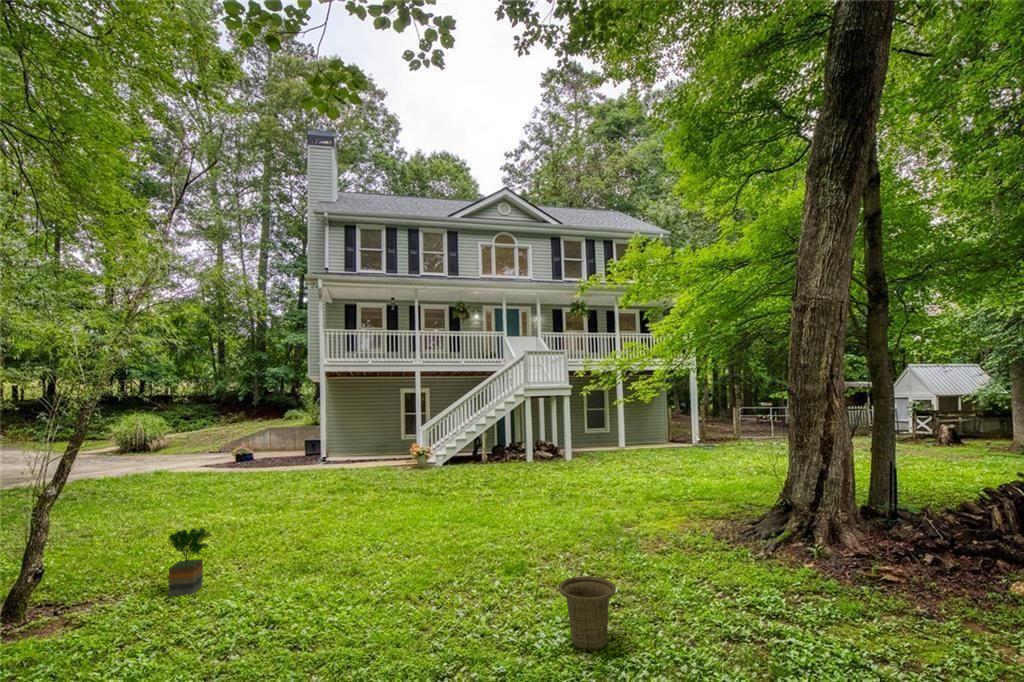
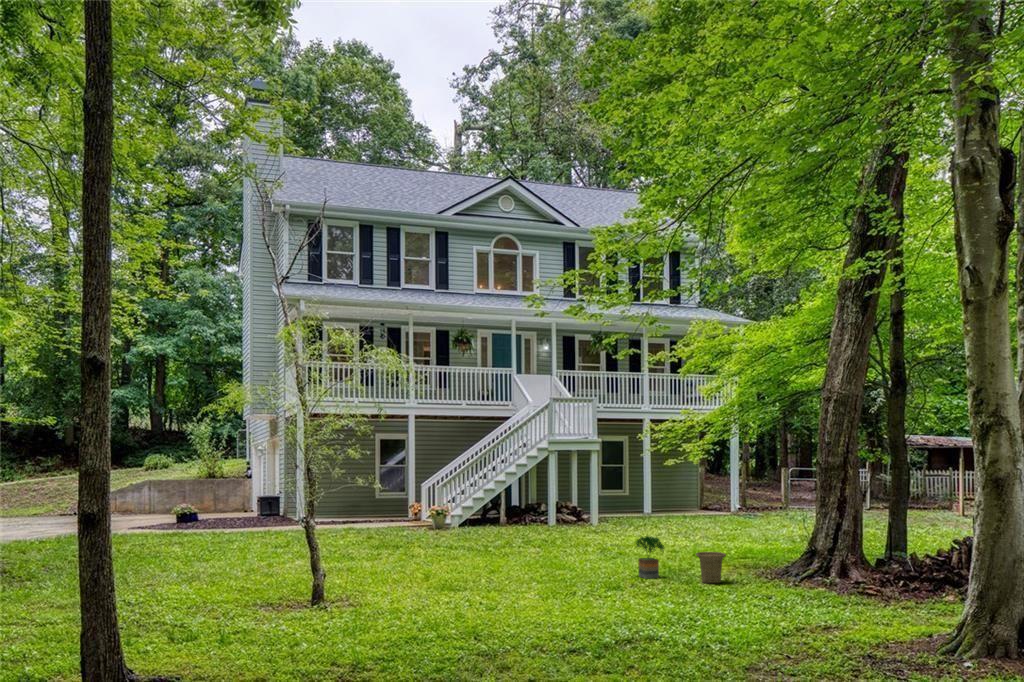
potted tree: present [168,528,211,596] -> present [636,536,664,579]

